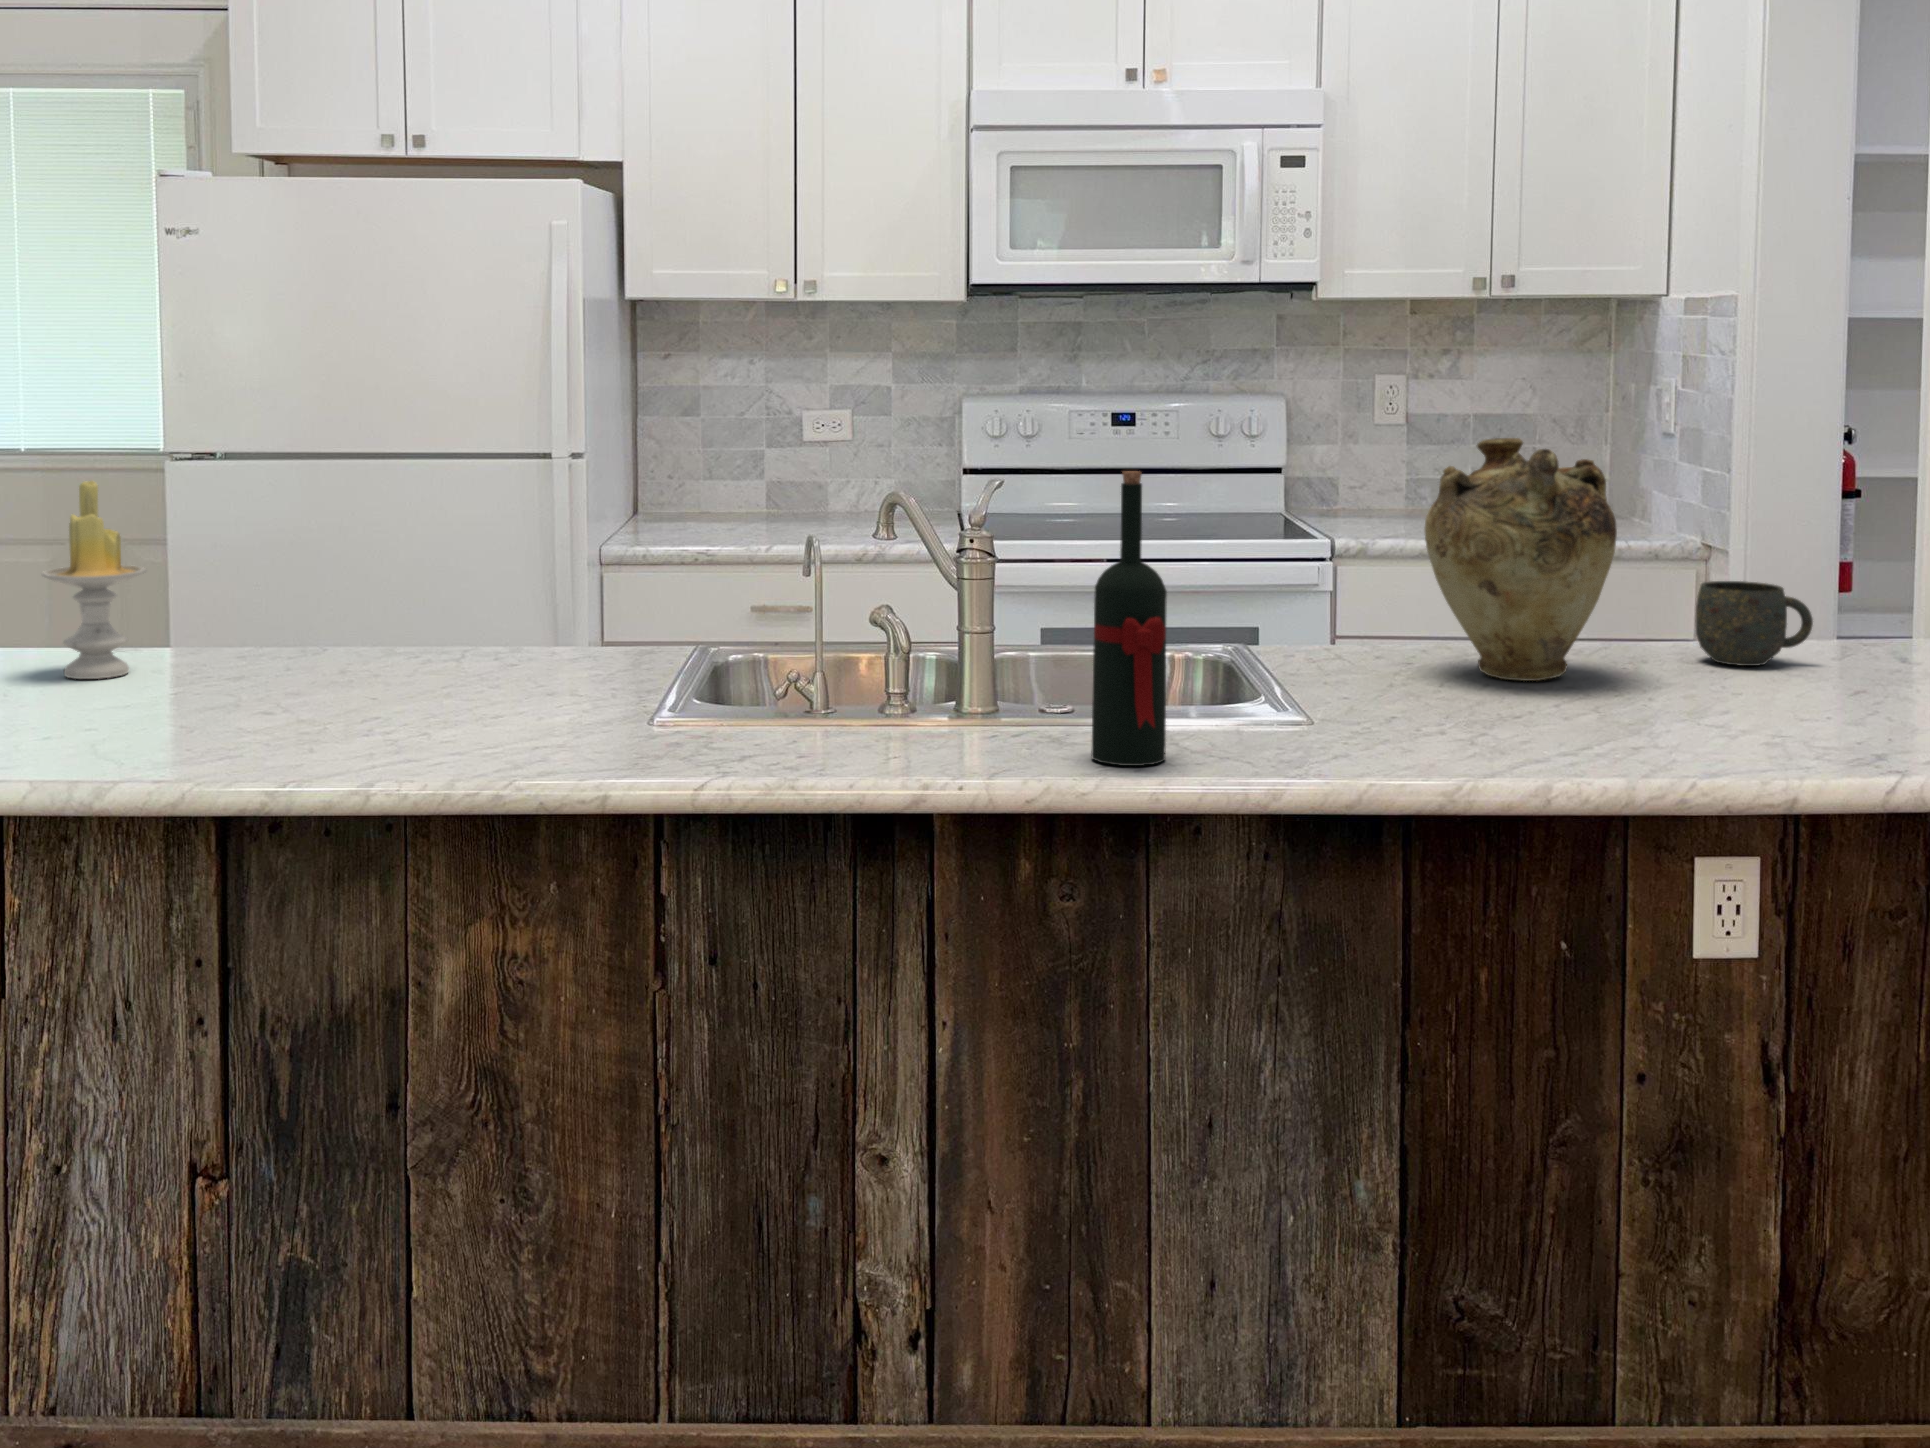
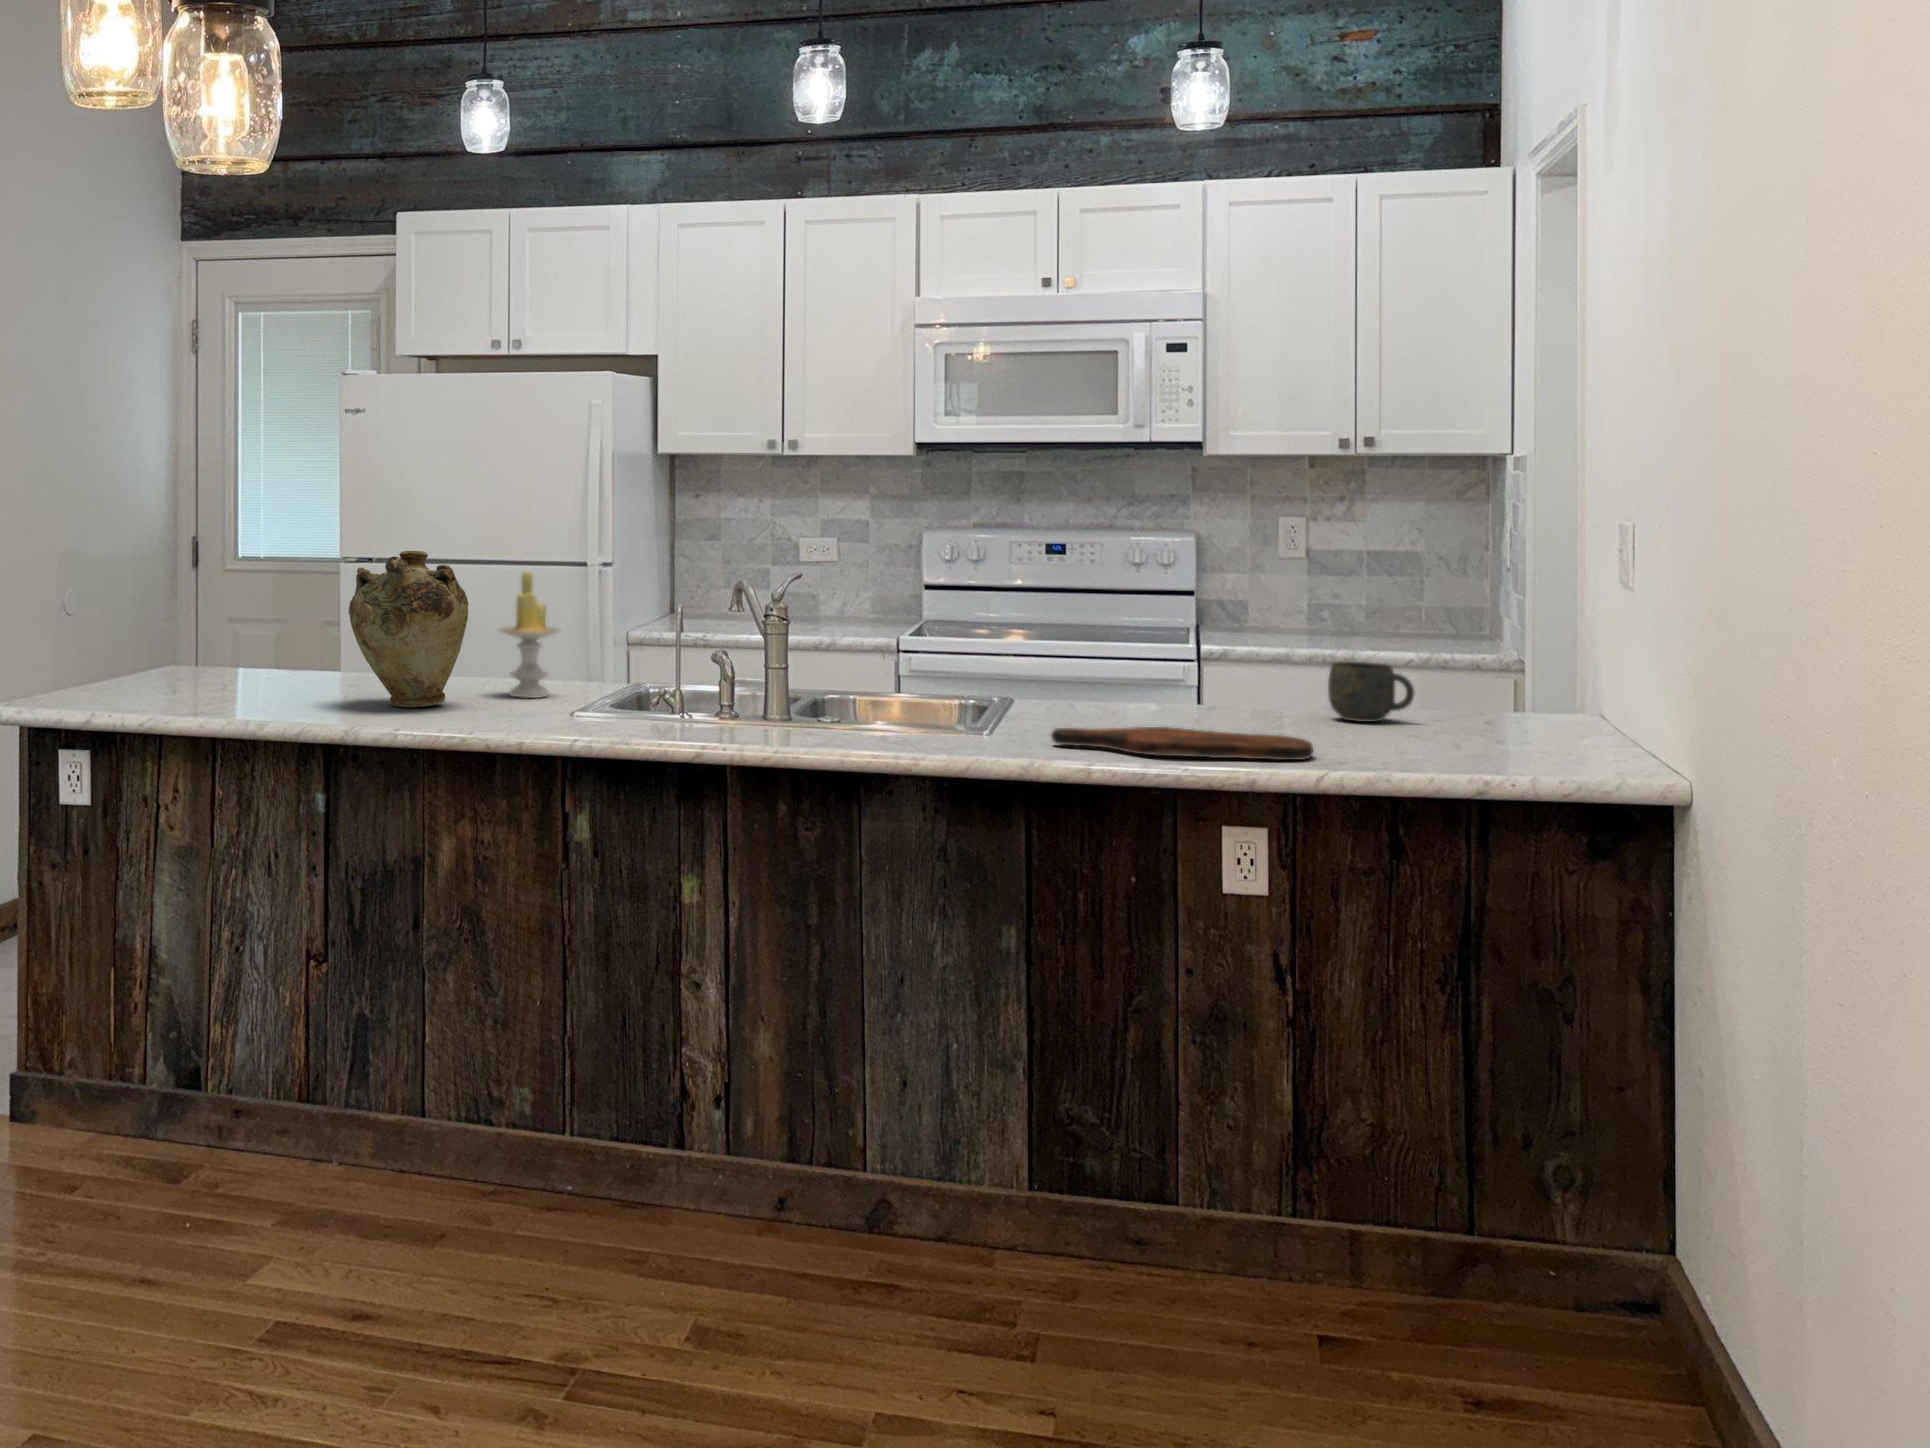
vase: present [1425,438,1617,681] -> present [349,551,469,707]
wine bottle: present [1091,471,1167,766] -> none [815,563,862,741]
candle: present [41,481,146,679] -> present [499,572,560,698]
cutting board: none [1448,709,1838,764] -> present [1052,727,1313,760]

